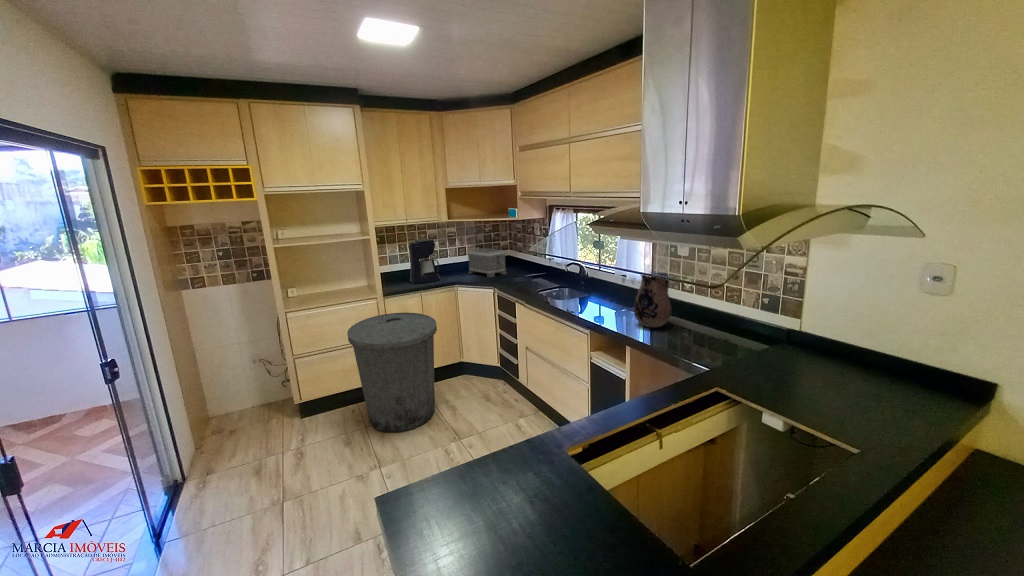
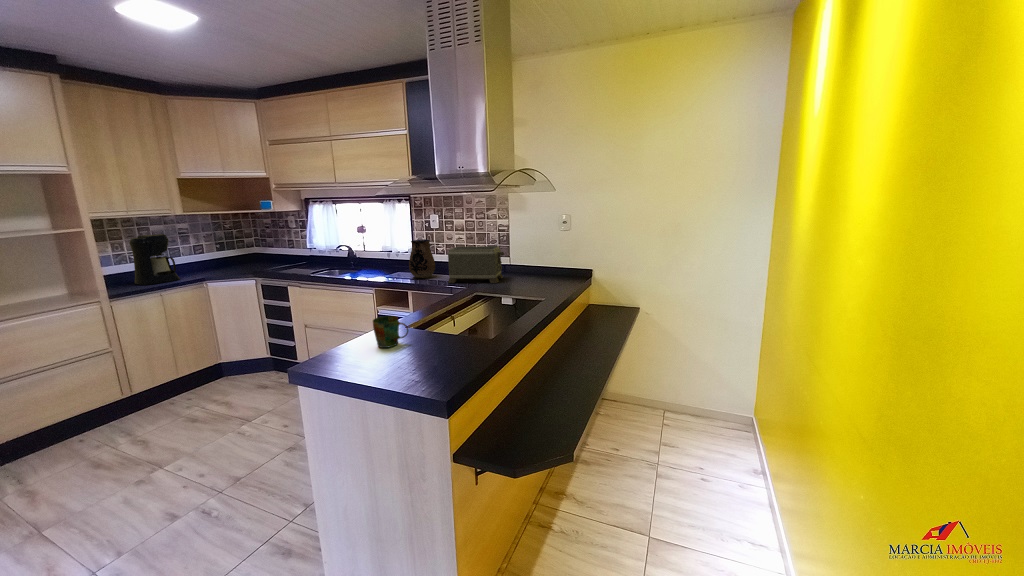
toaster: present [468,248,507,277] -> present [448,246,504,283]
trash can: present [347,313,437,432] -> none [74,312,207,447]
mug: none [469,454,523,519] -> present [373,316,408,348]

